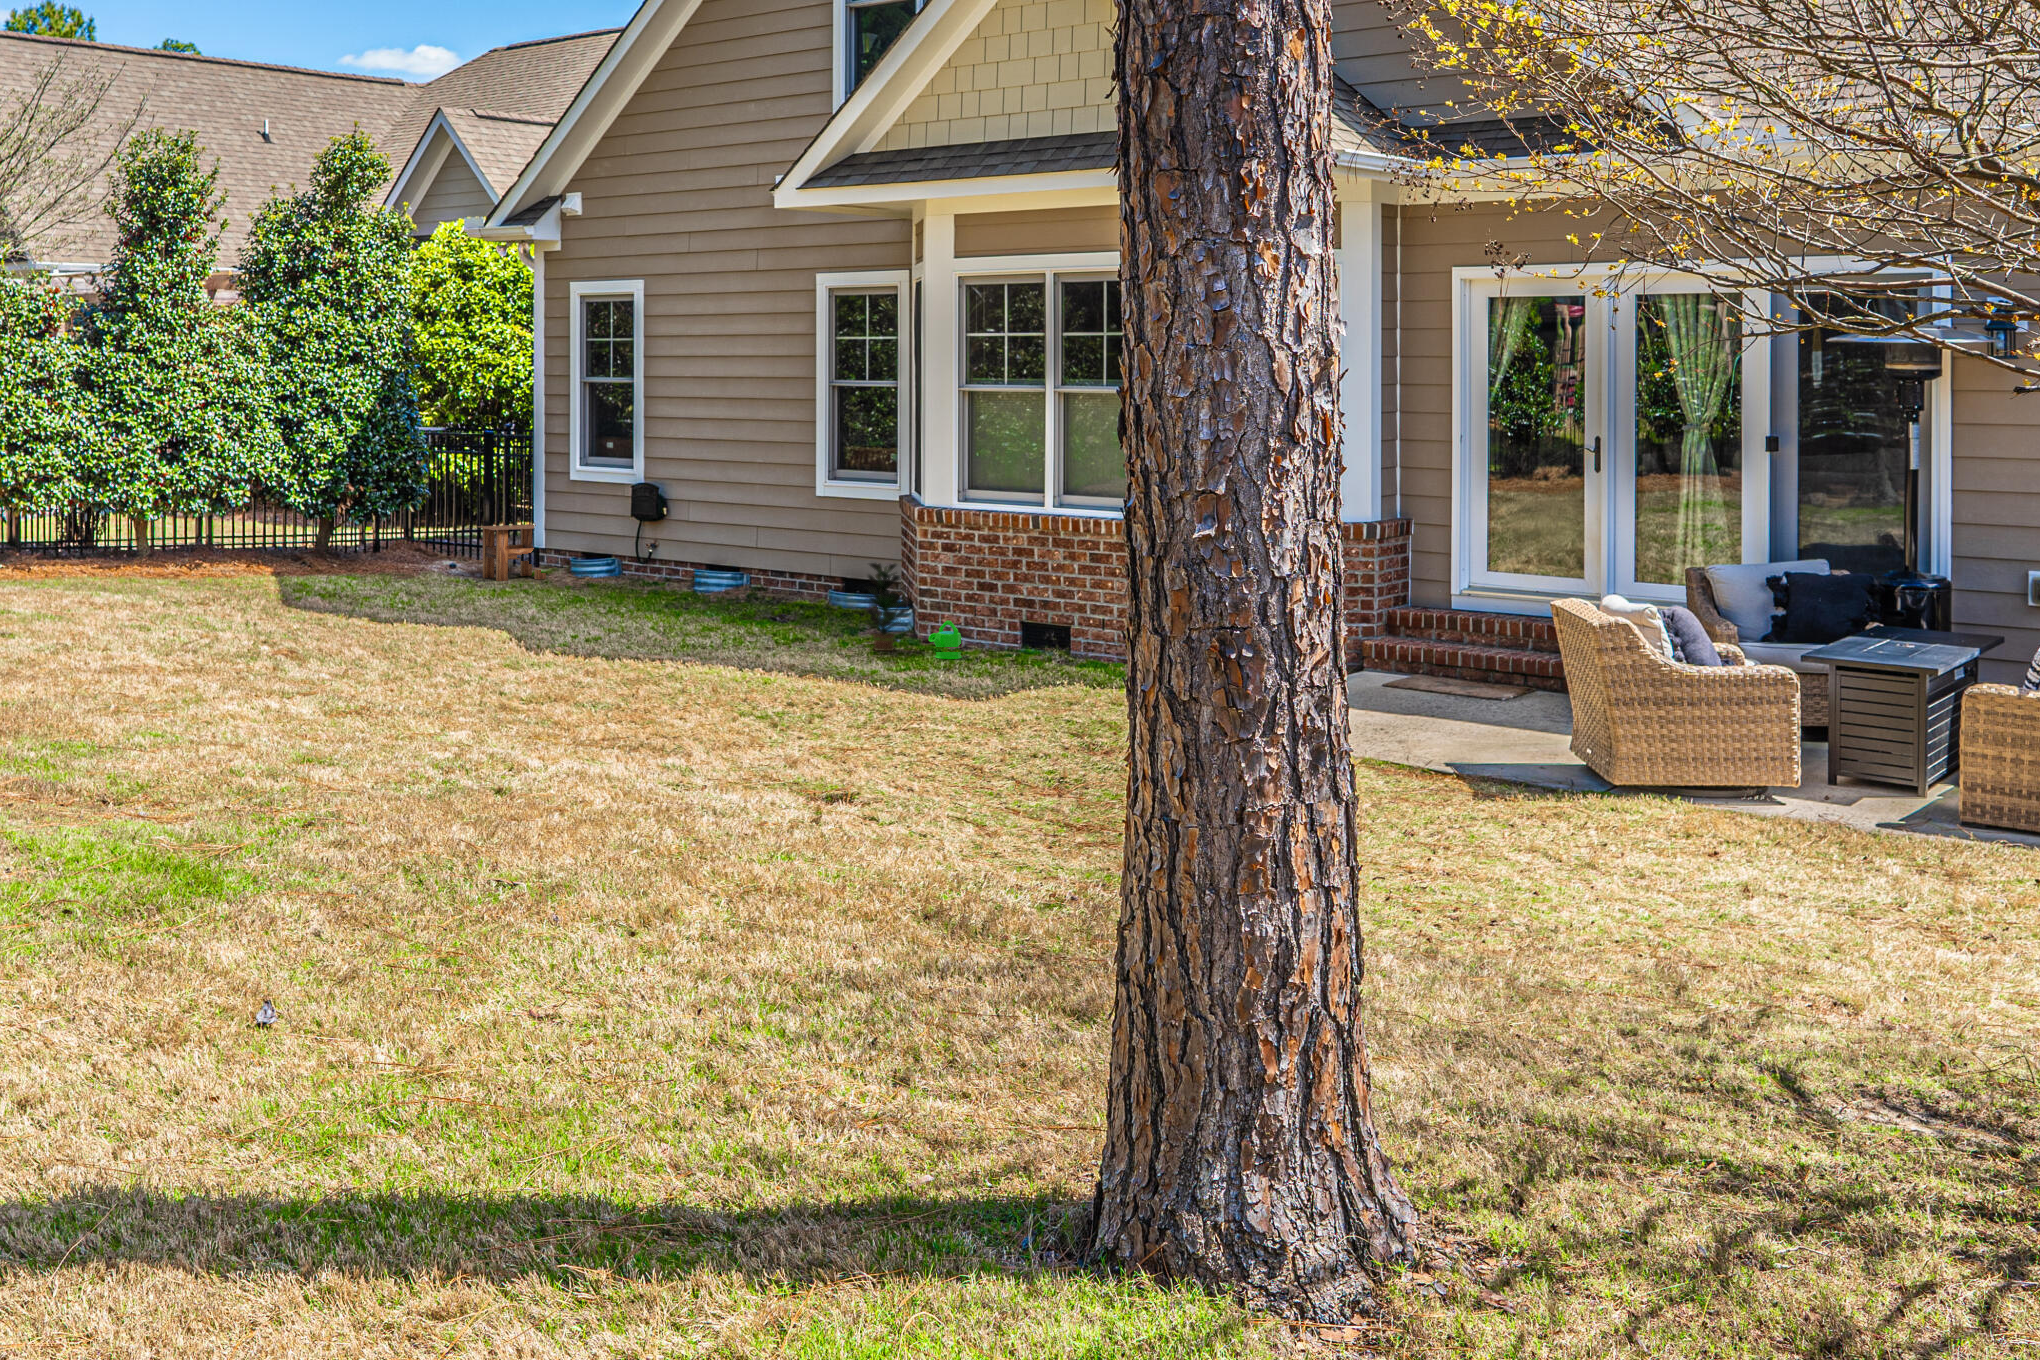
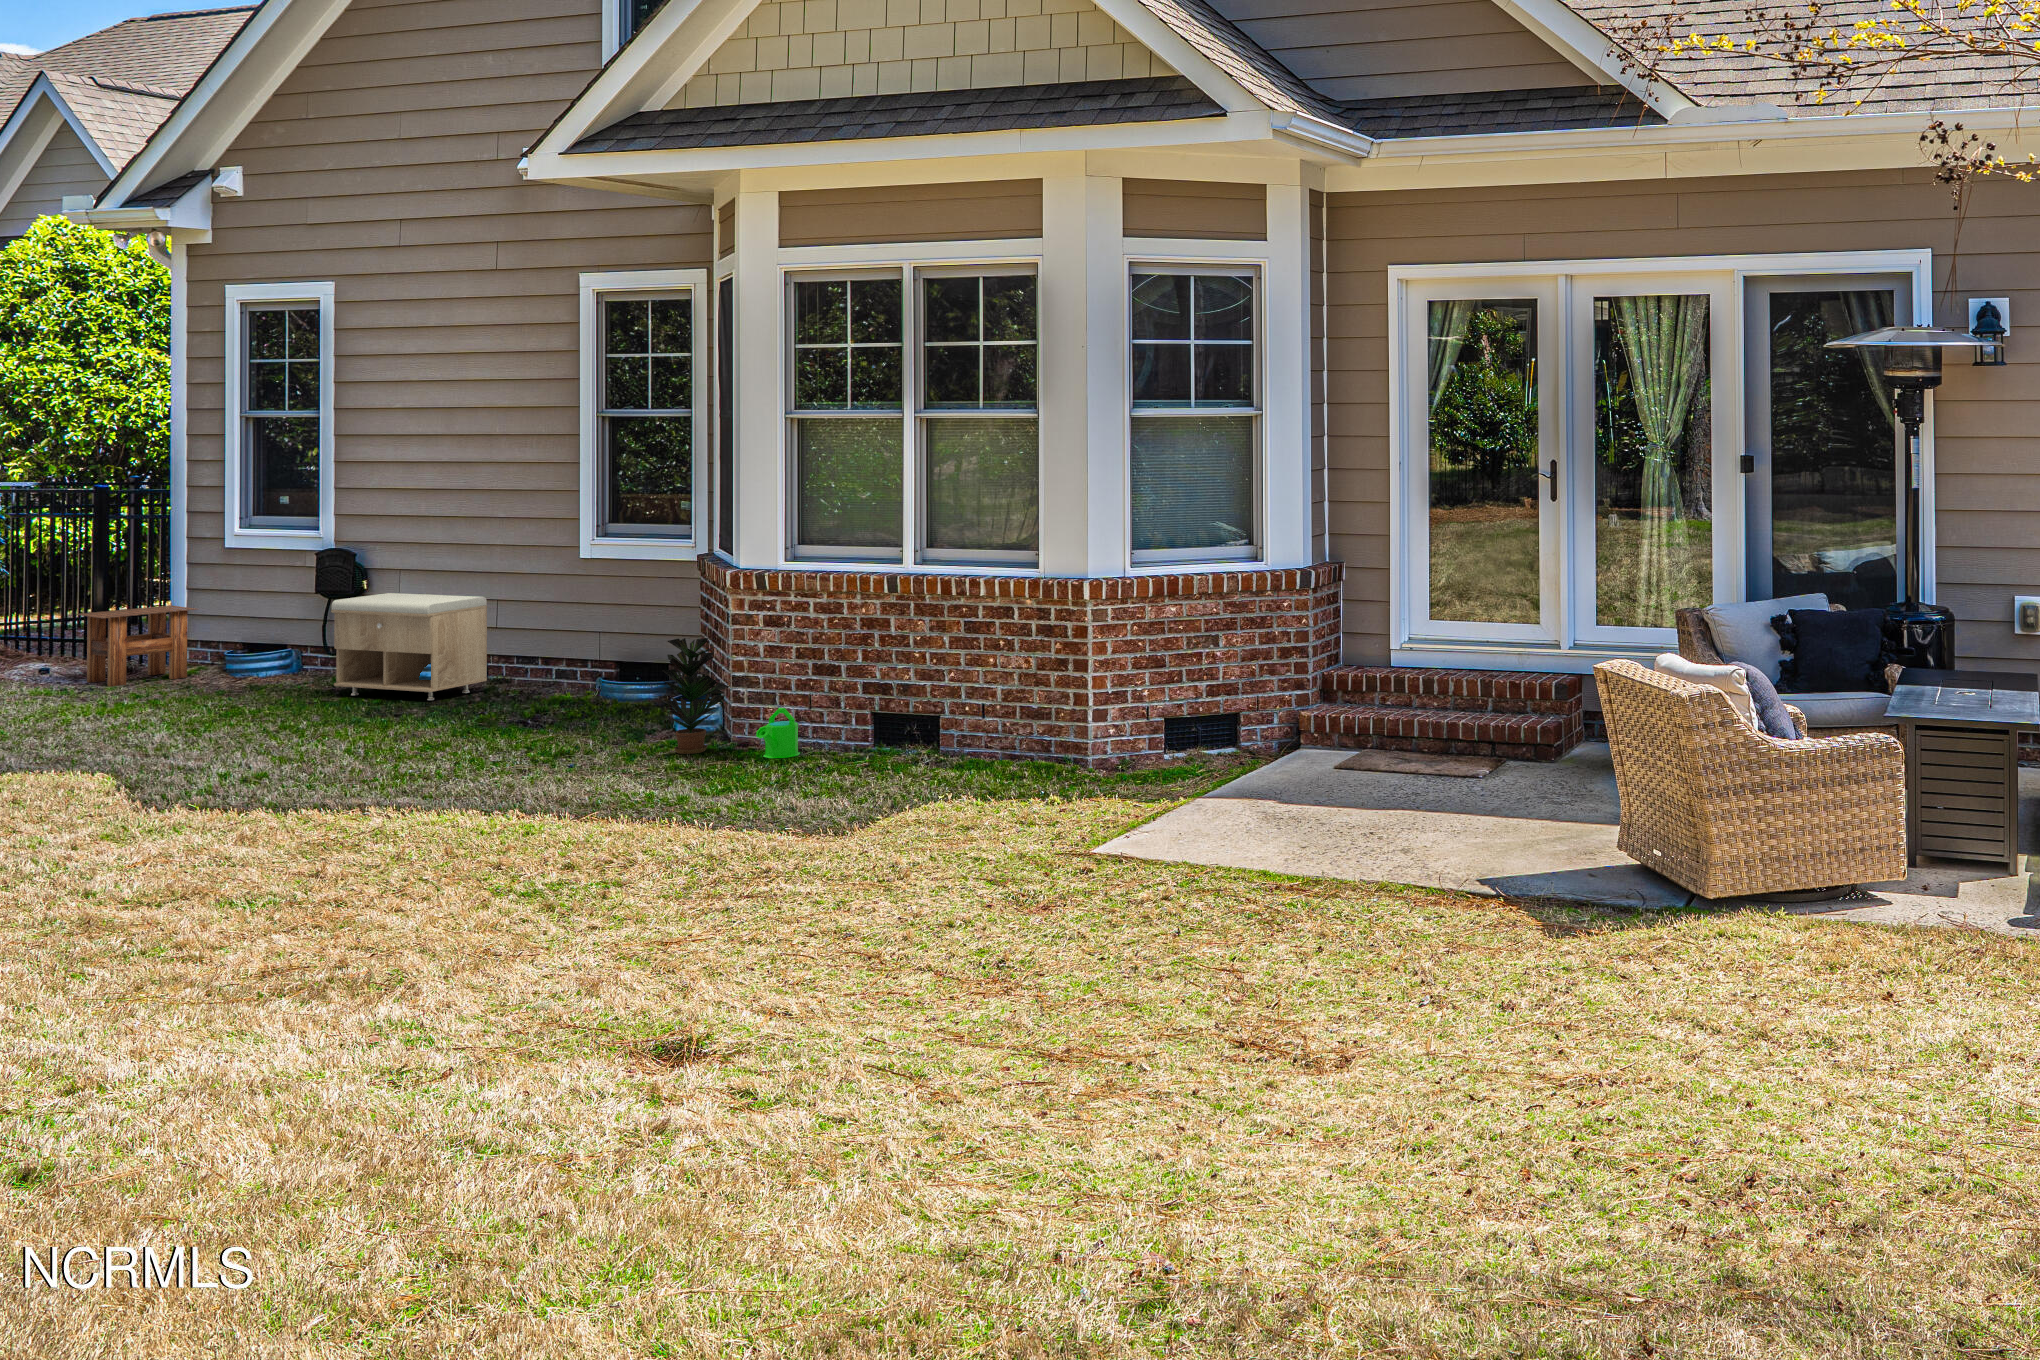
storage bench: none [642,522,749,605] -> present [331,593,487,700]

